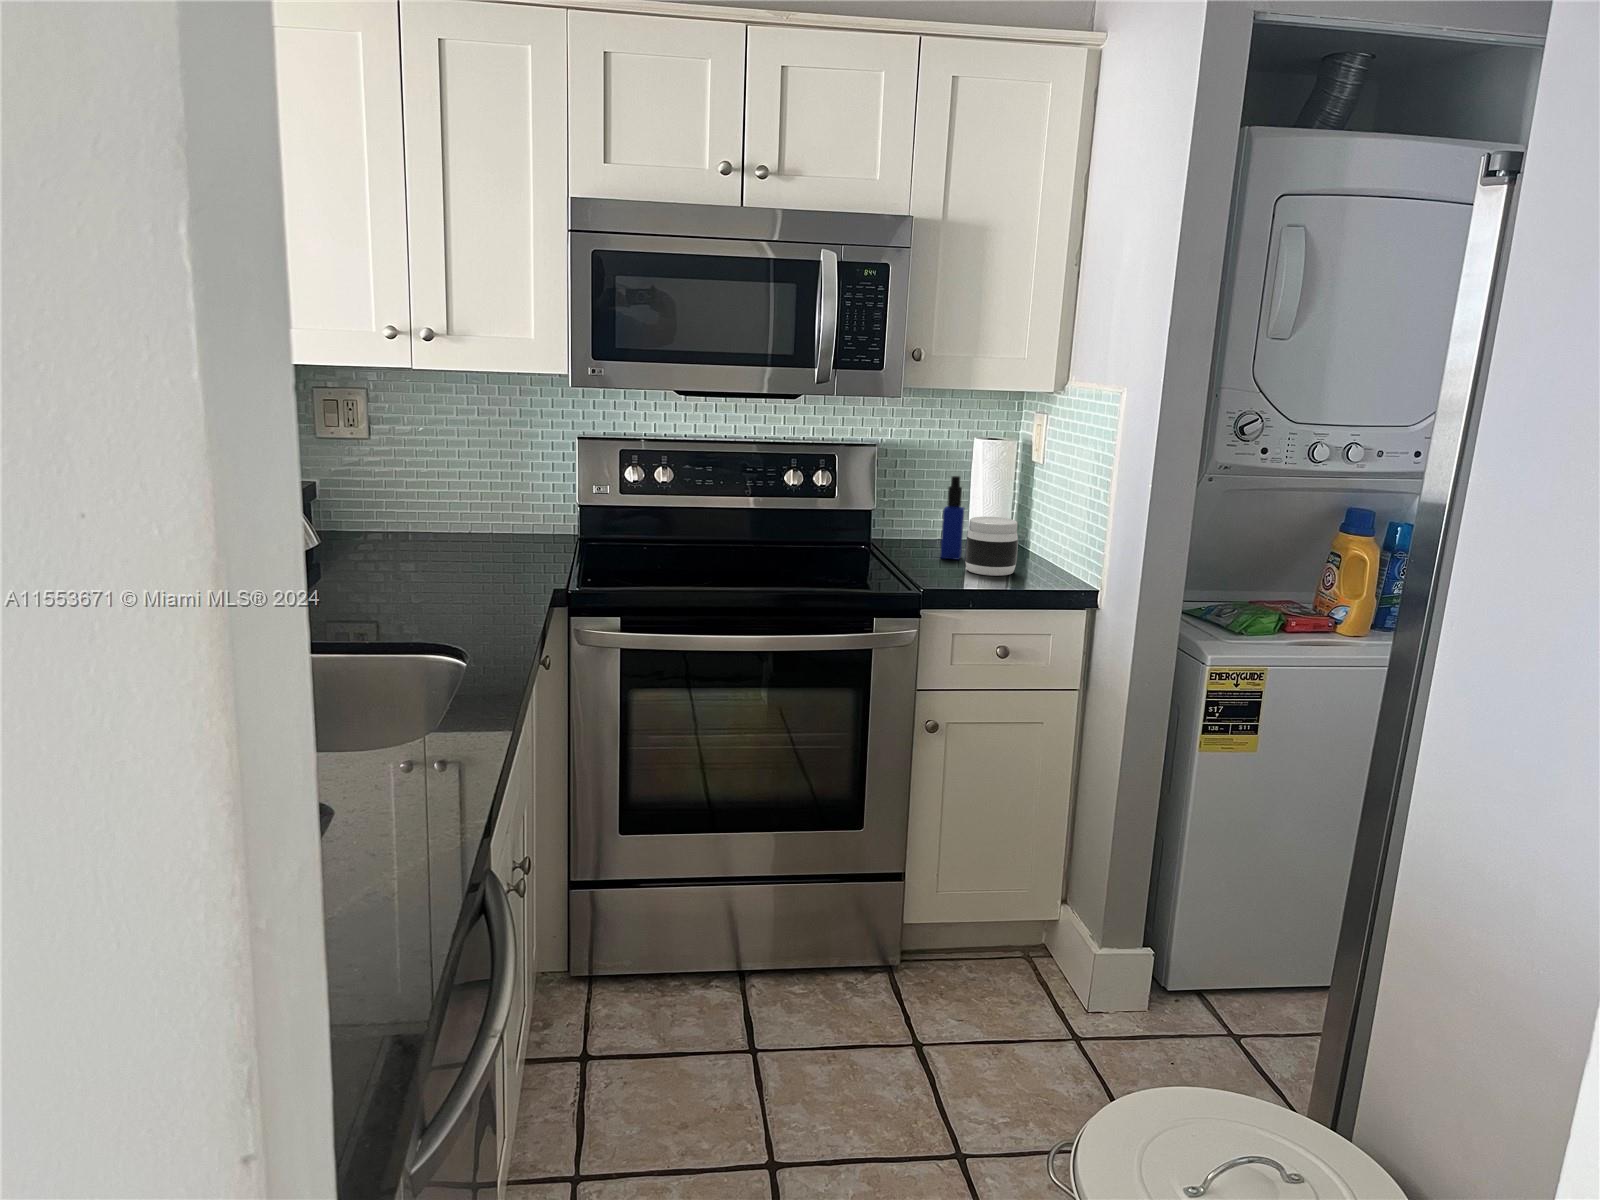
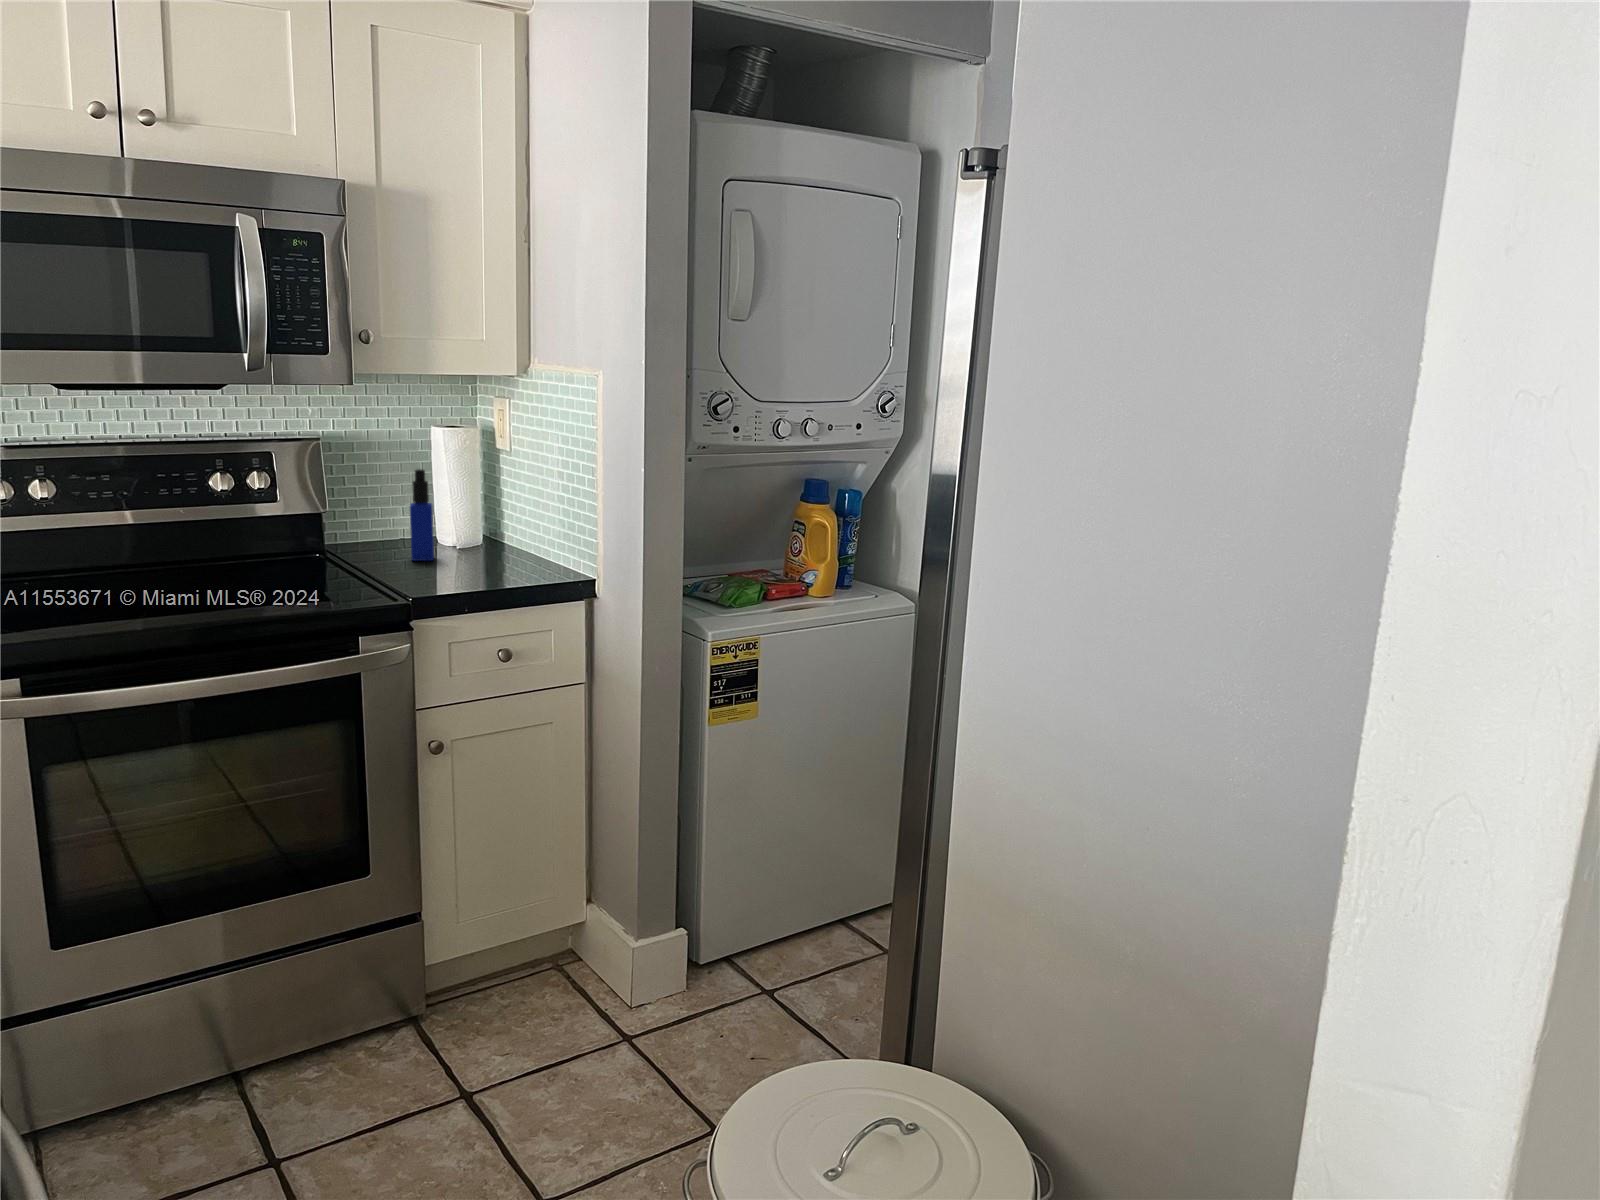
jar: present [965,517,1018,576] -> none [444,511,501,575]

